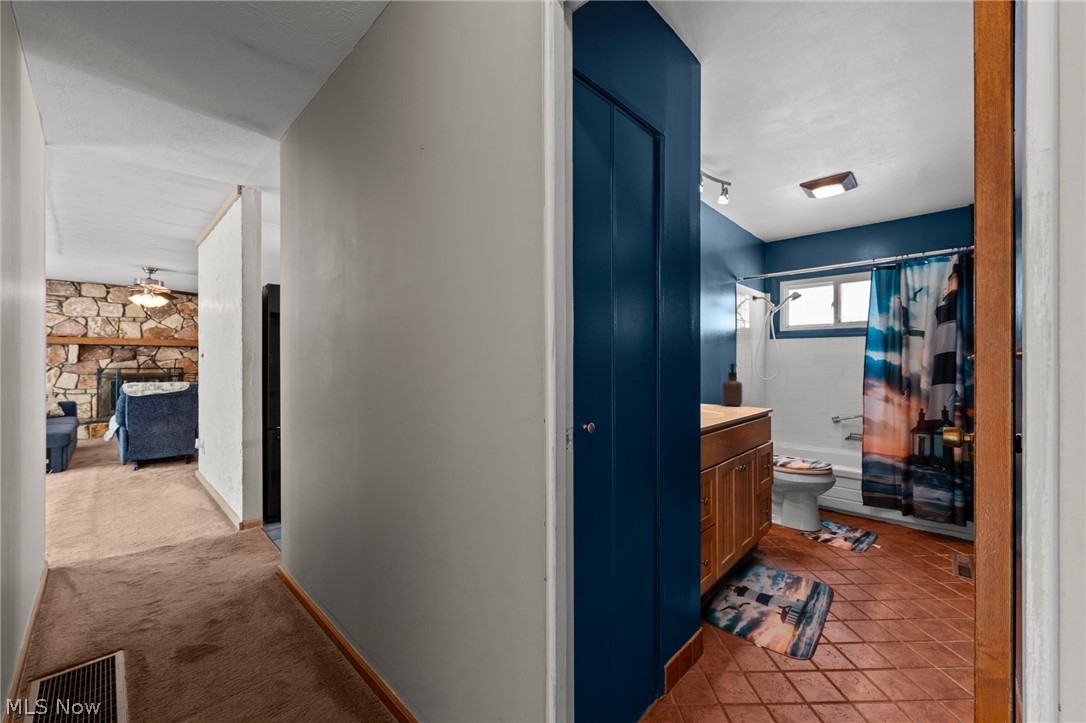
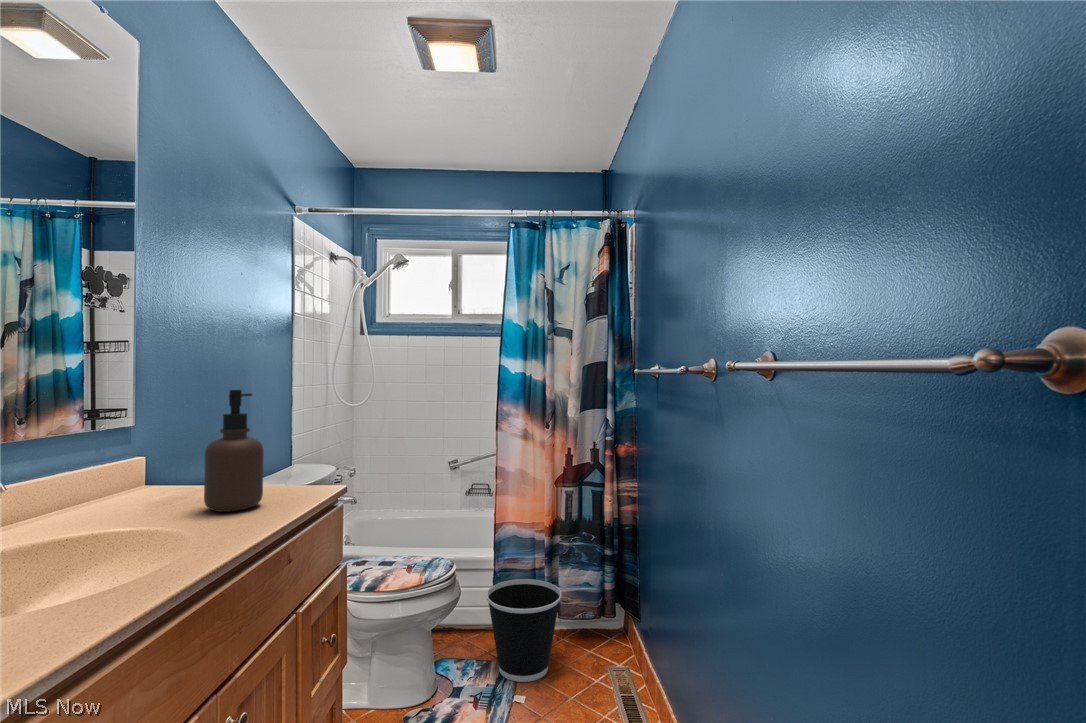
wastebasket: none [855,486,912,543] -> present [486,579,561,682]

